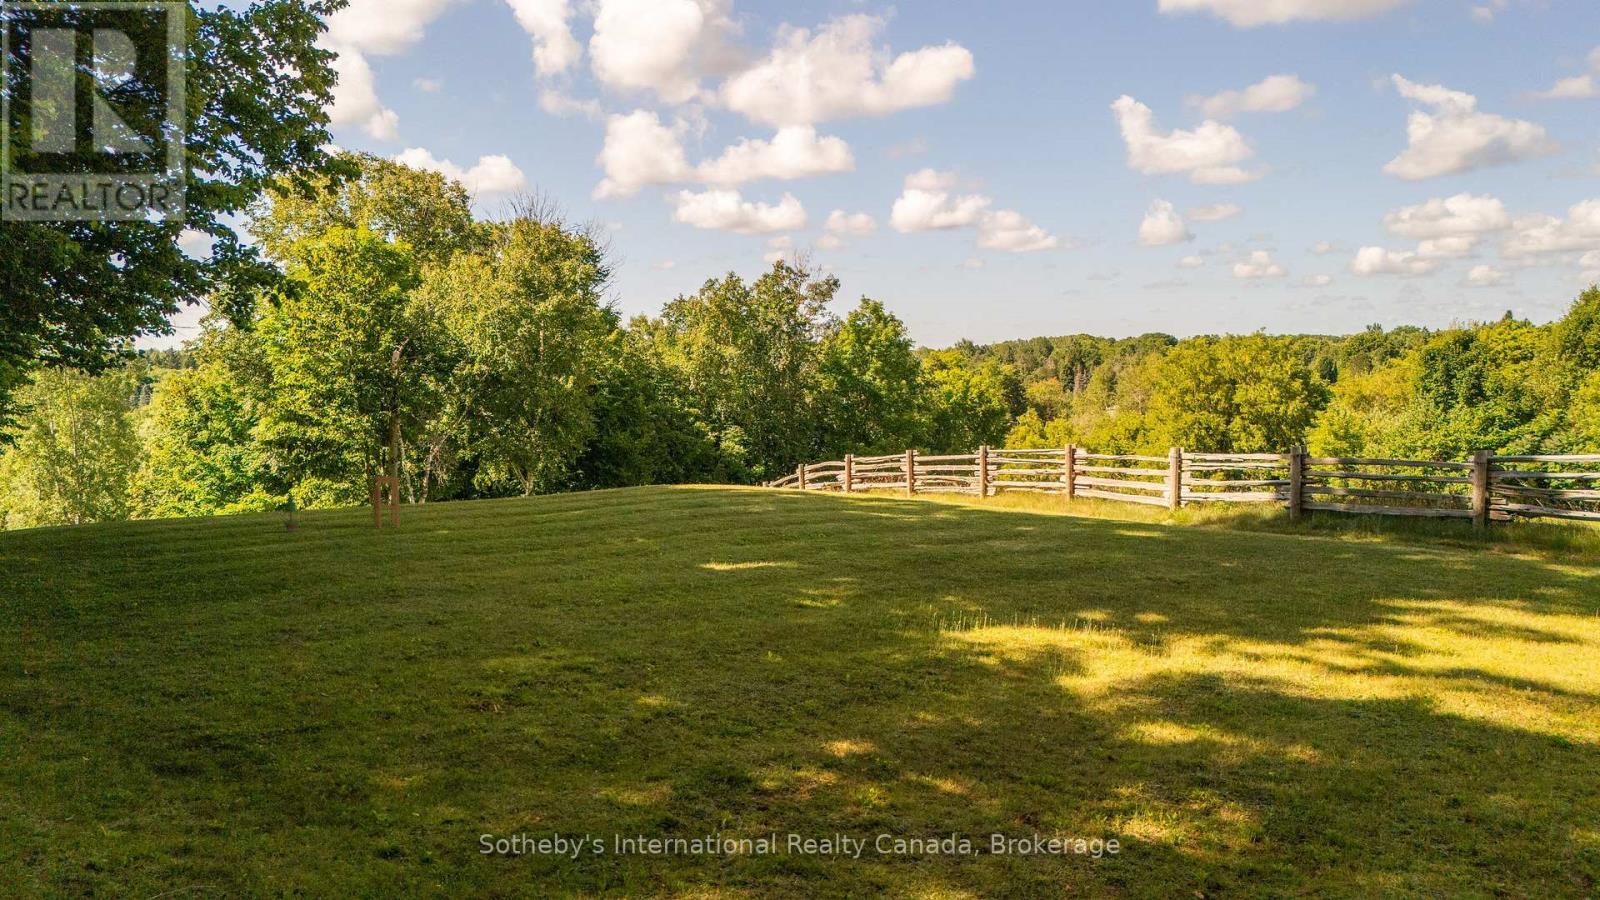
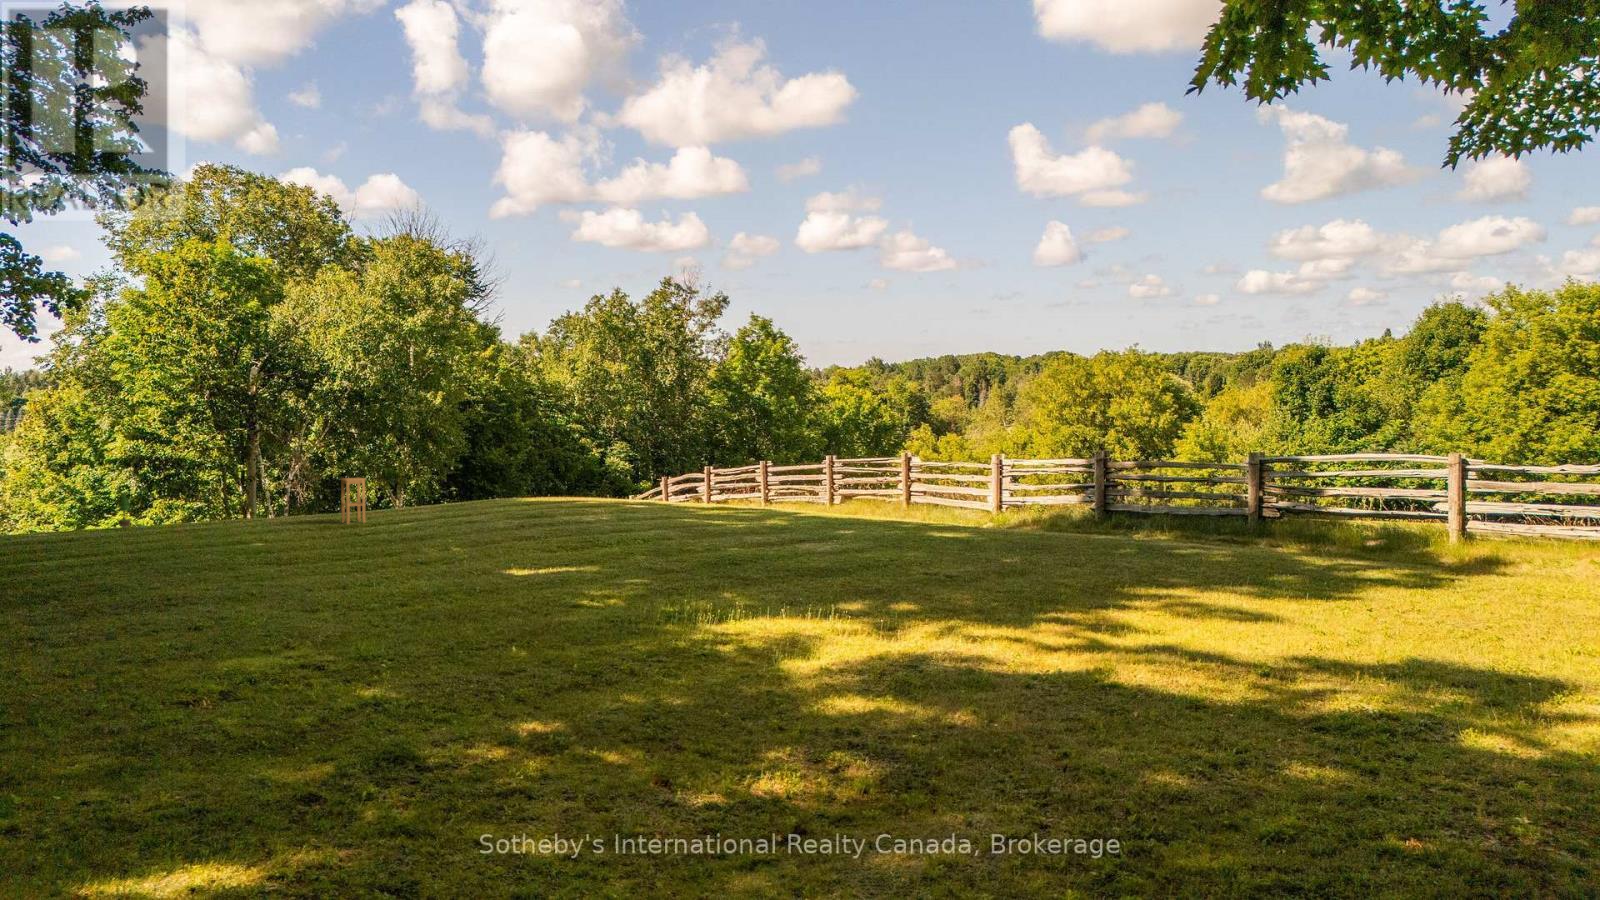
stool: present [372,475,400,529] -> present [341,478,366,524]

